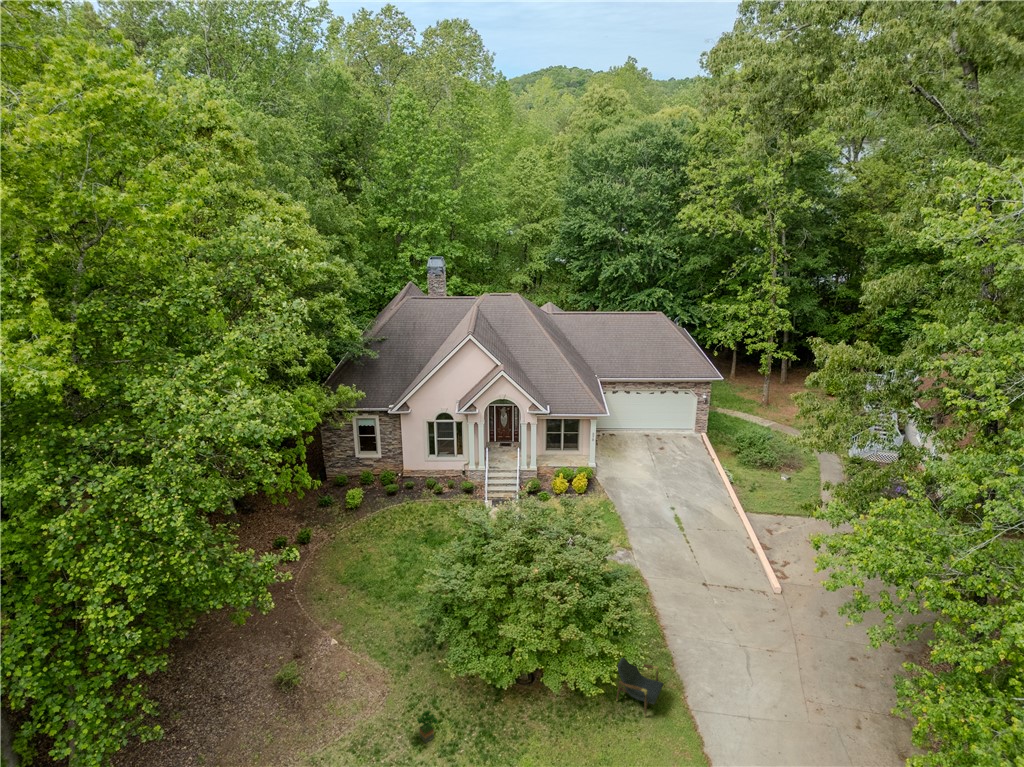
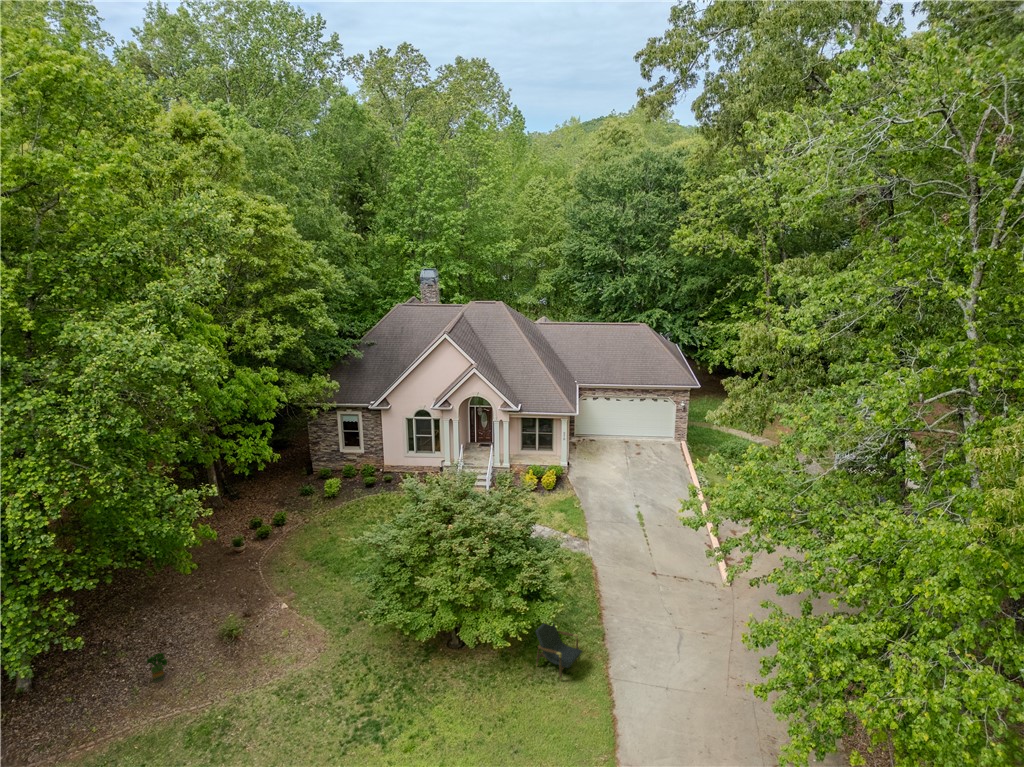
potted tree: present [417,710,438,743] -> present [146,653,167,683]

